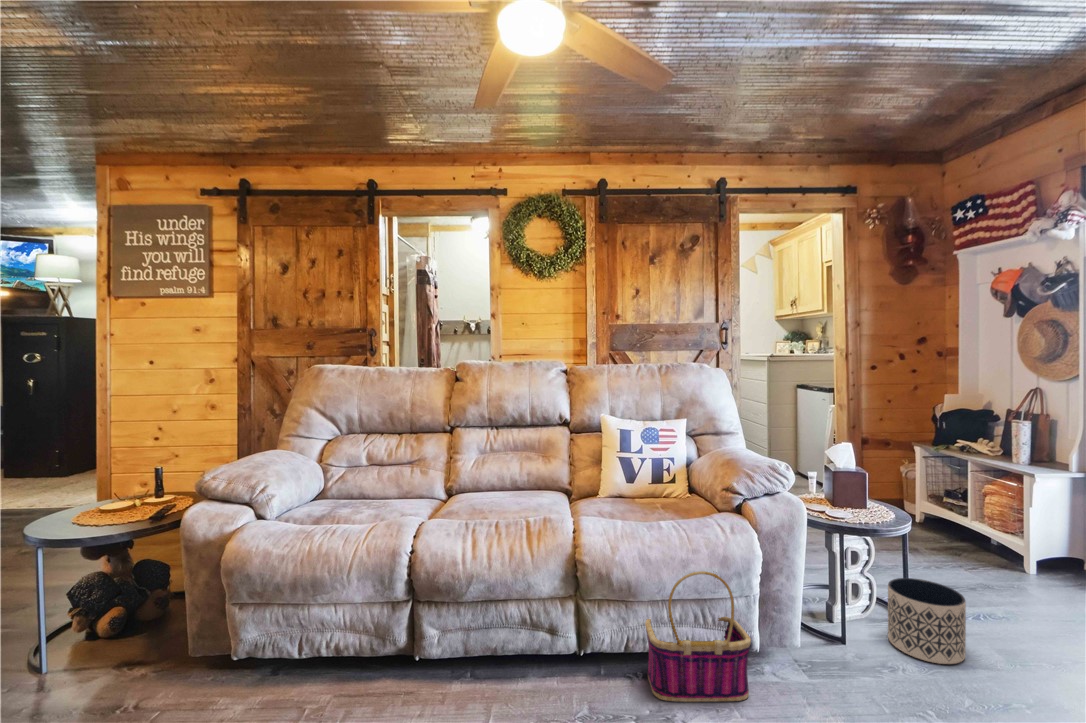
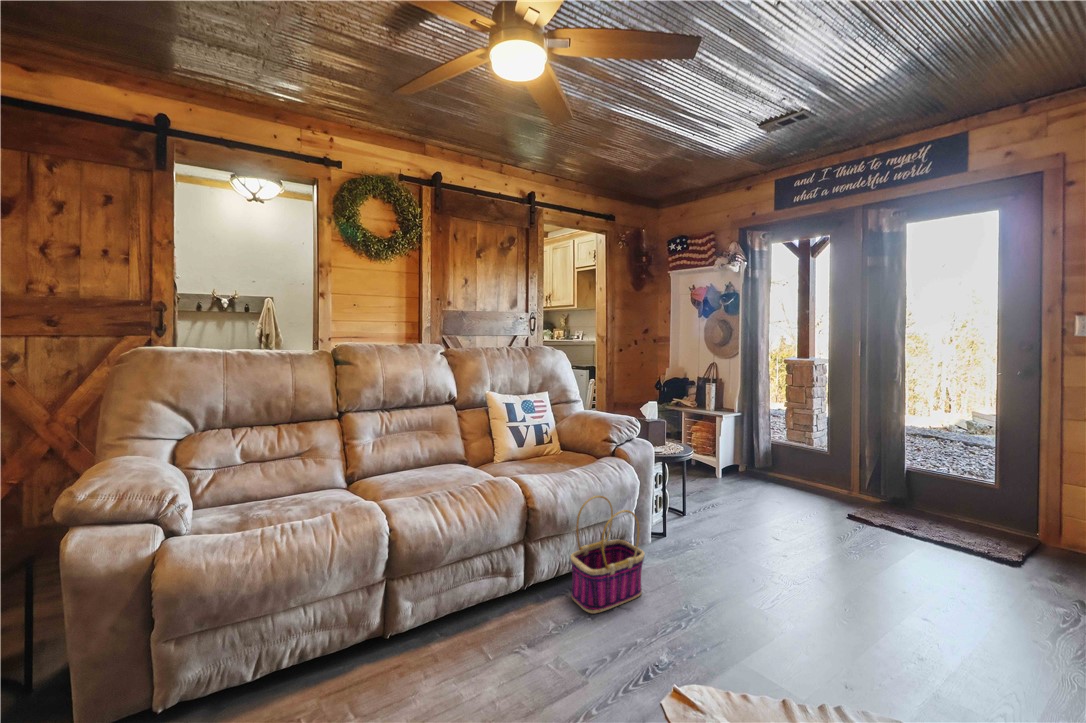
planter: present [888,578,966,664] -> none [683,488,727,539]

